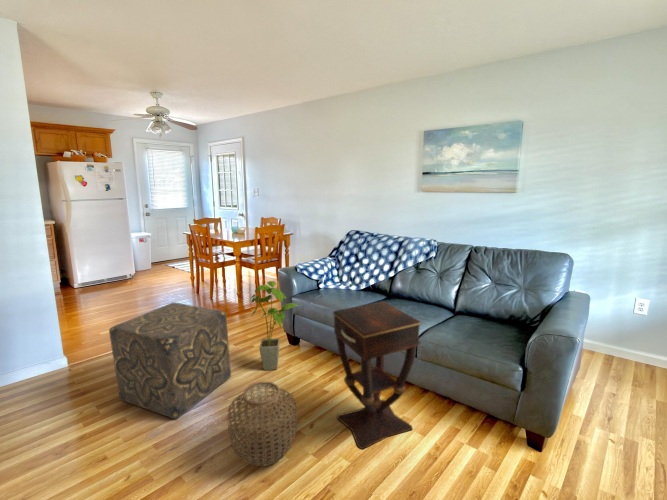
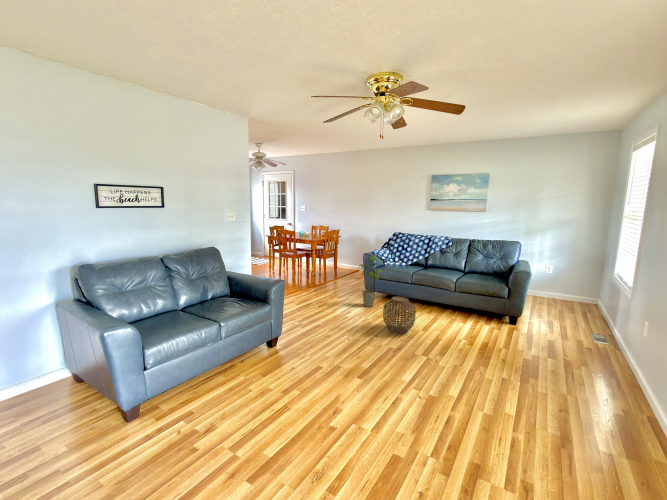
side table: present [333,301,420,449] -> none [421,262,465,327]
ottoman: present [109,303,231,419] -> none [301,269,352,323]

